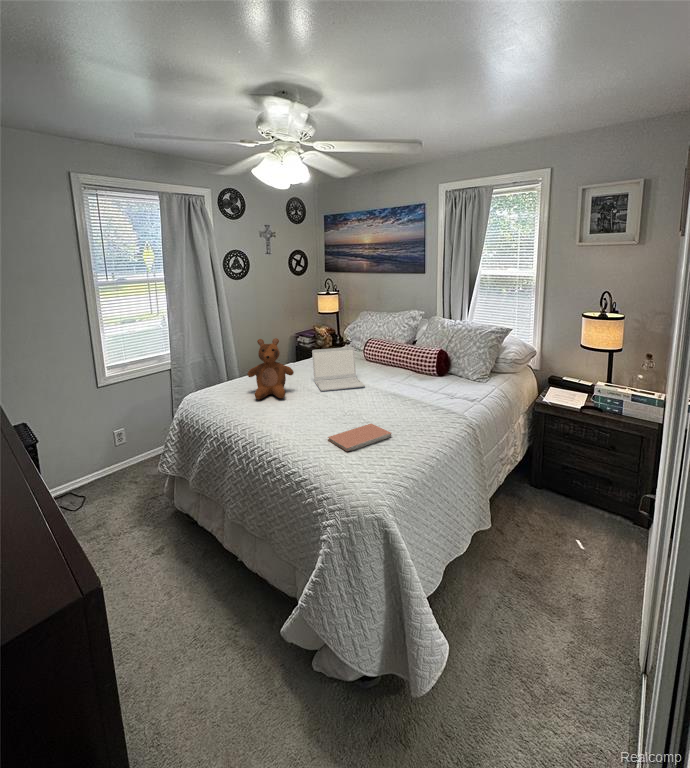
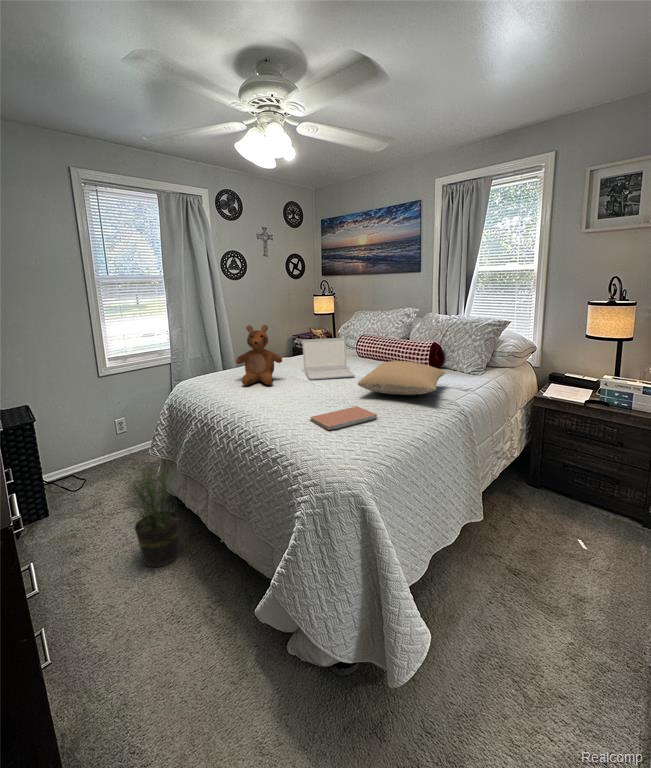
pillow: none [371,374,453,409] -> present [358,361,445,395]
potted plant: none [139,459,202,582] -> present [123,449,180,567]

